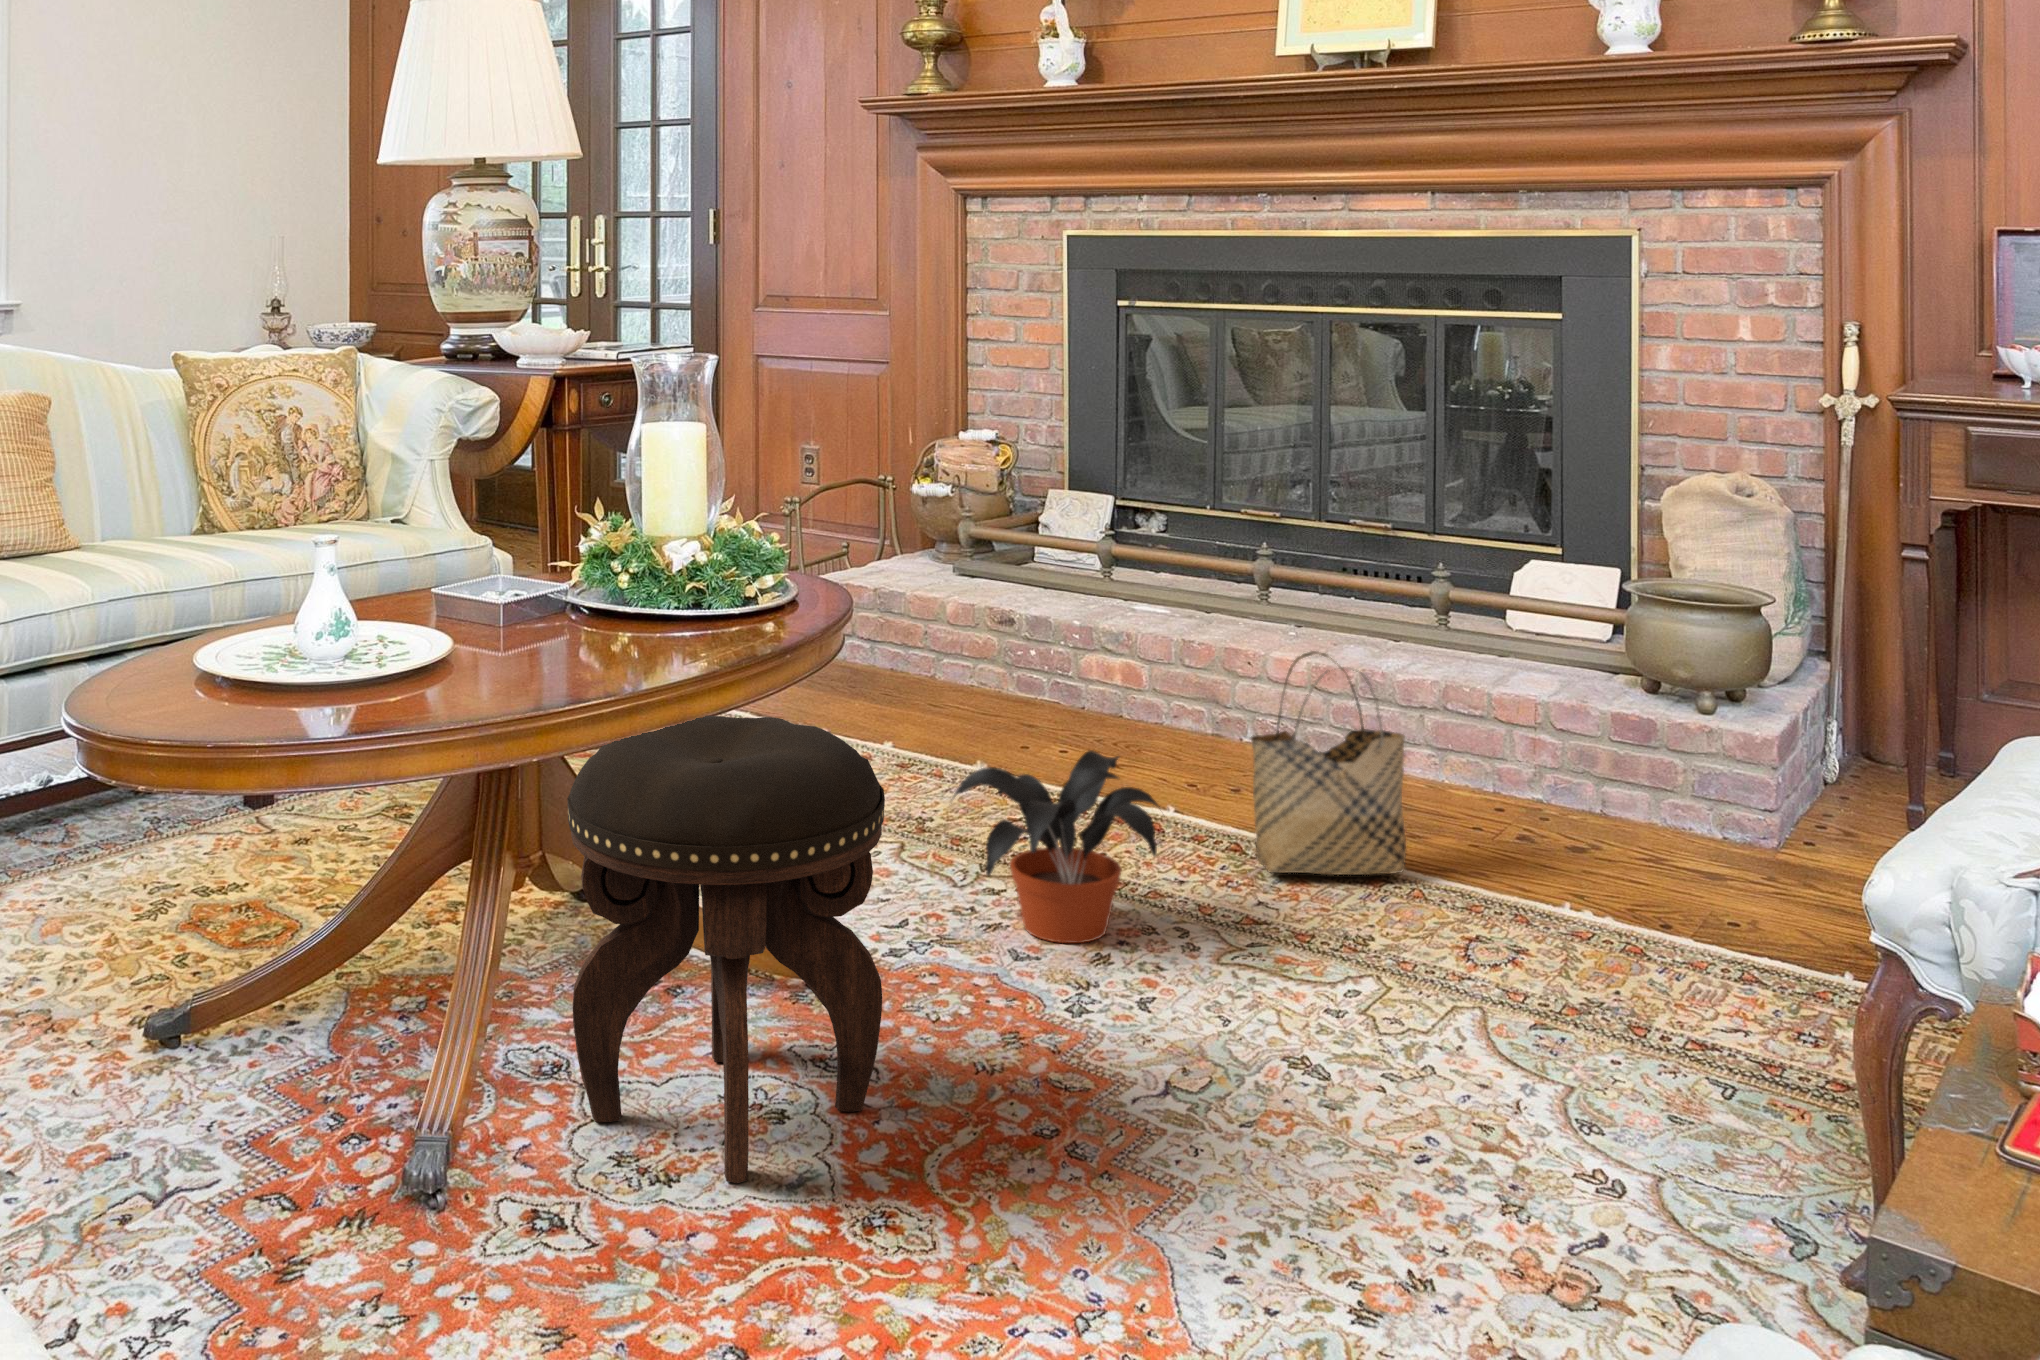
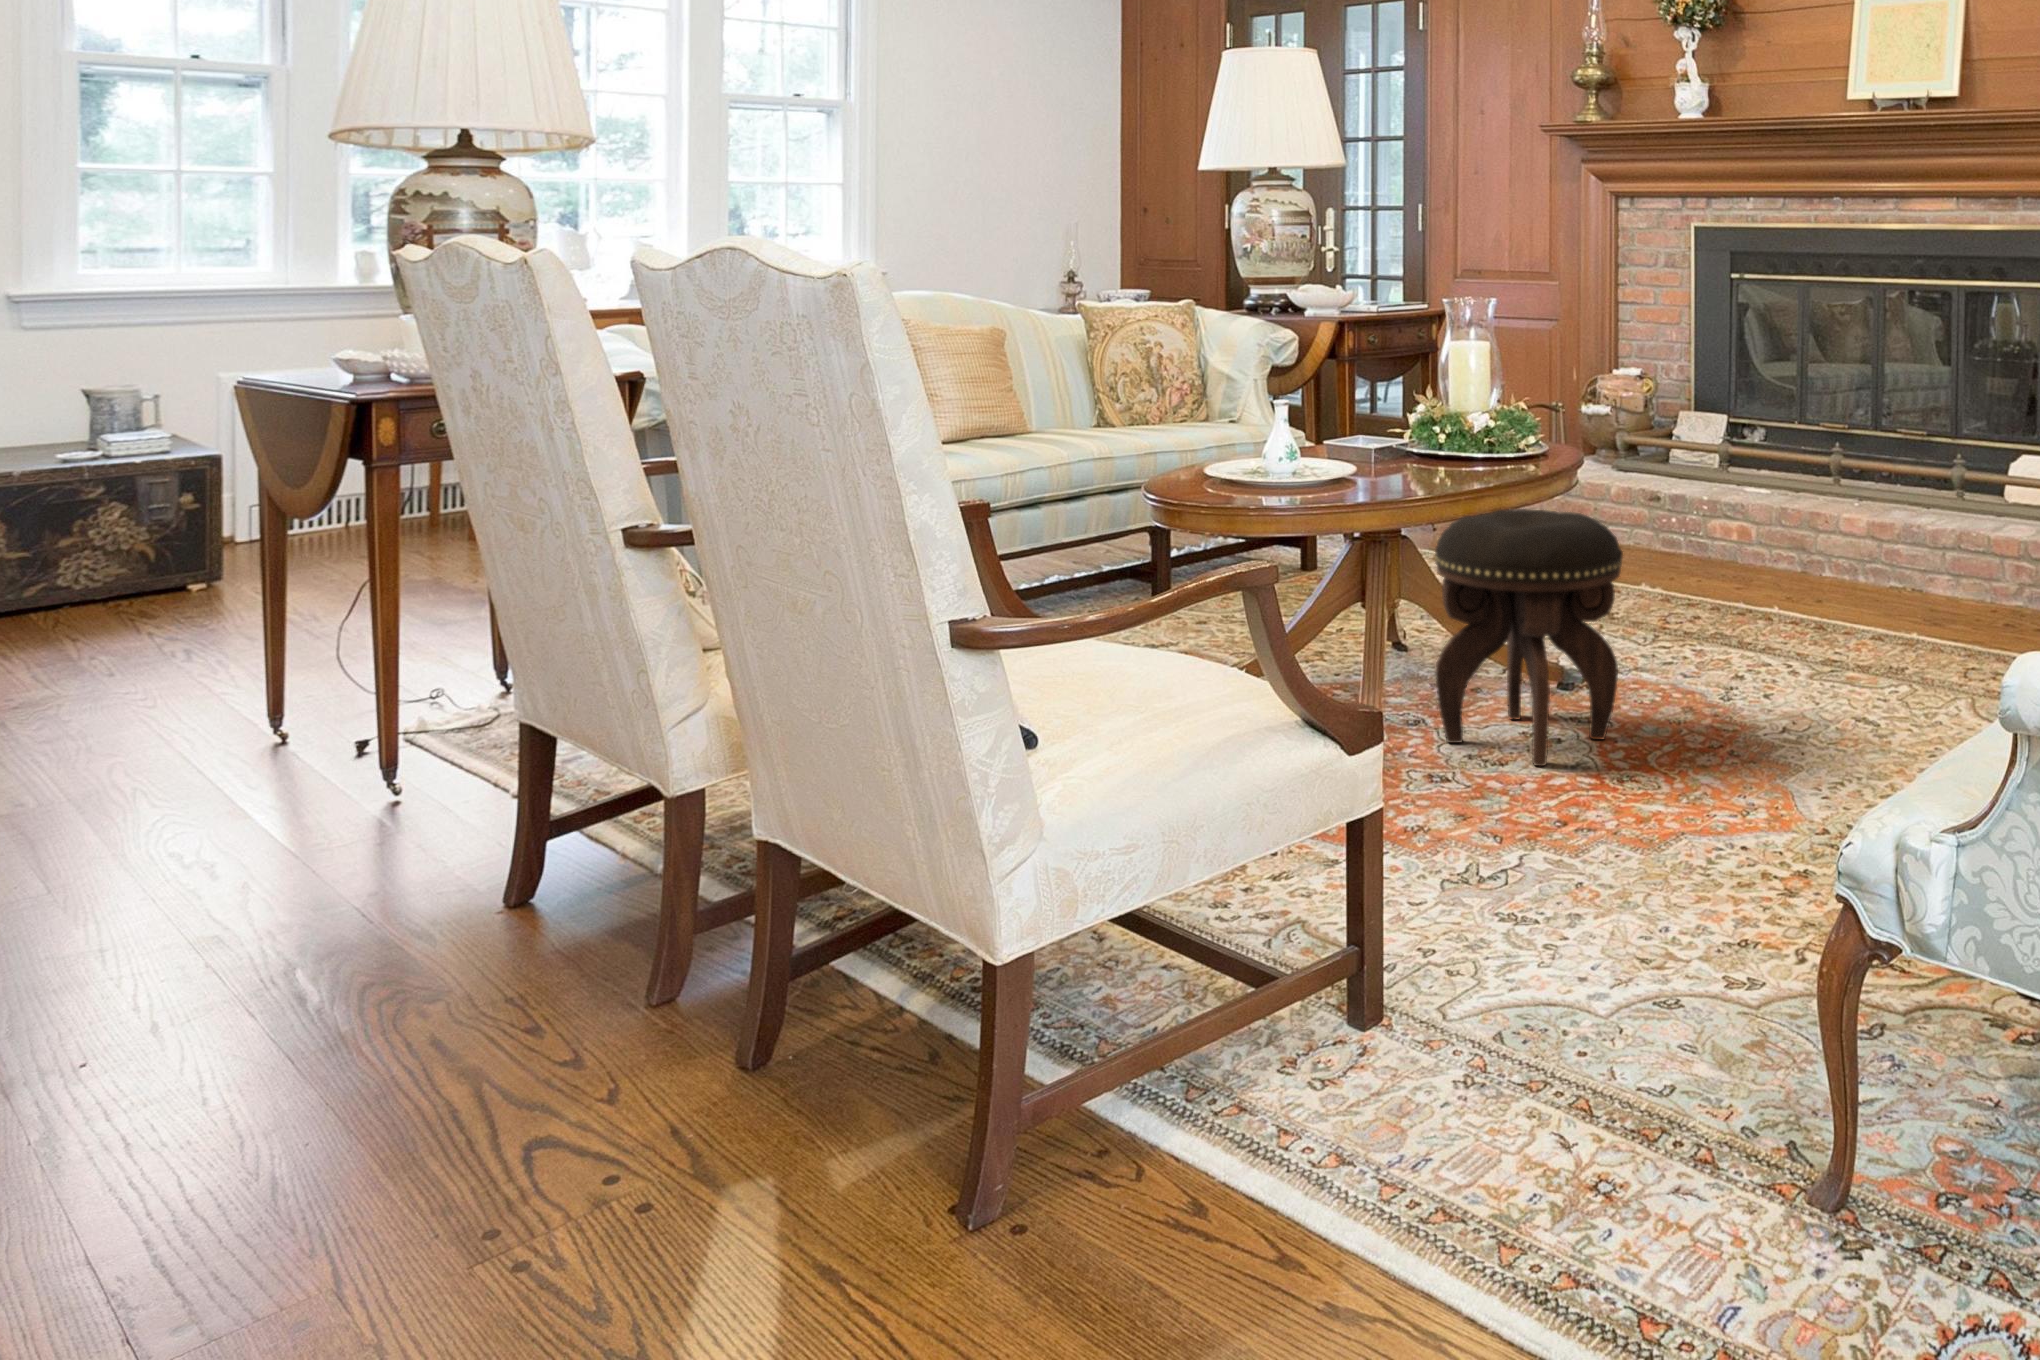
woven basket: present [1251,651,1406,875] -> none [1829,497,1930,639]
potted plant: present [953,750,1158,943] -> none [1639,554,1777,670]

